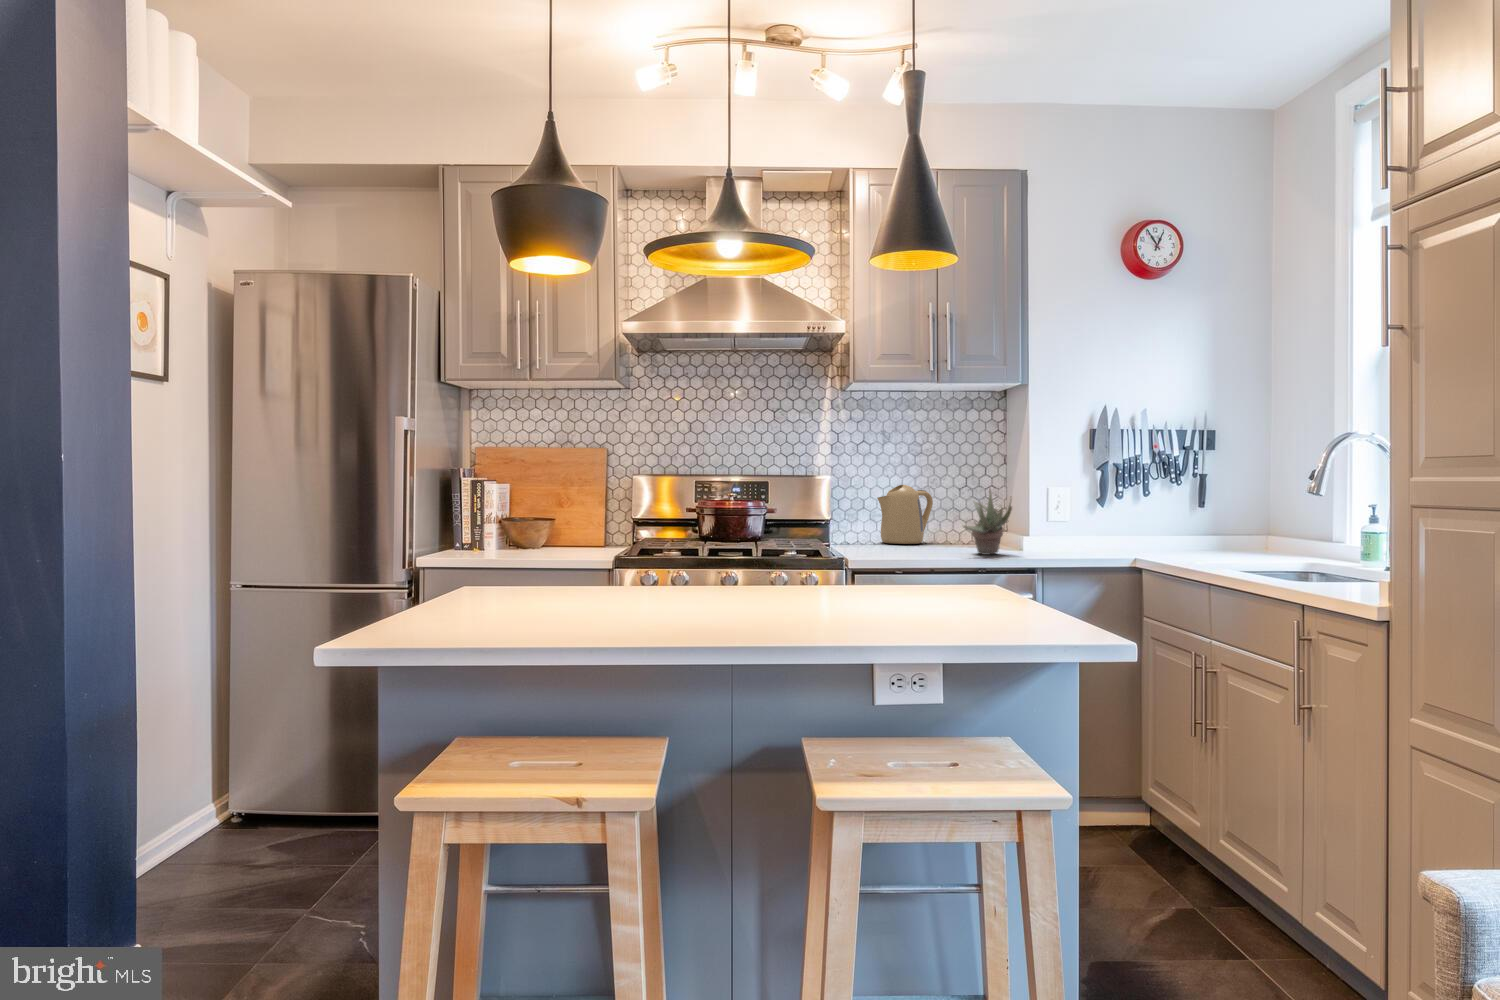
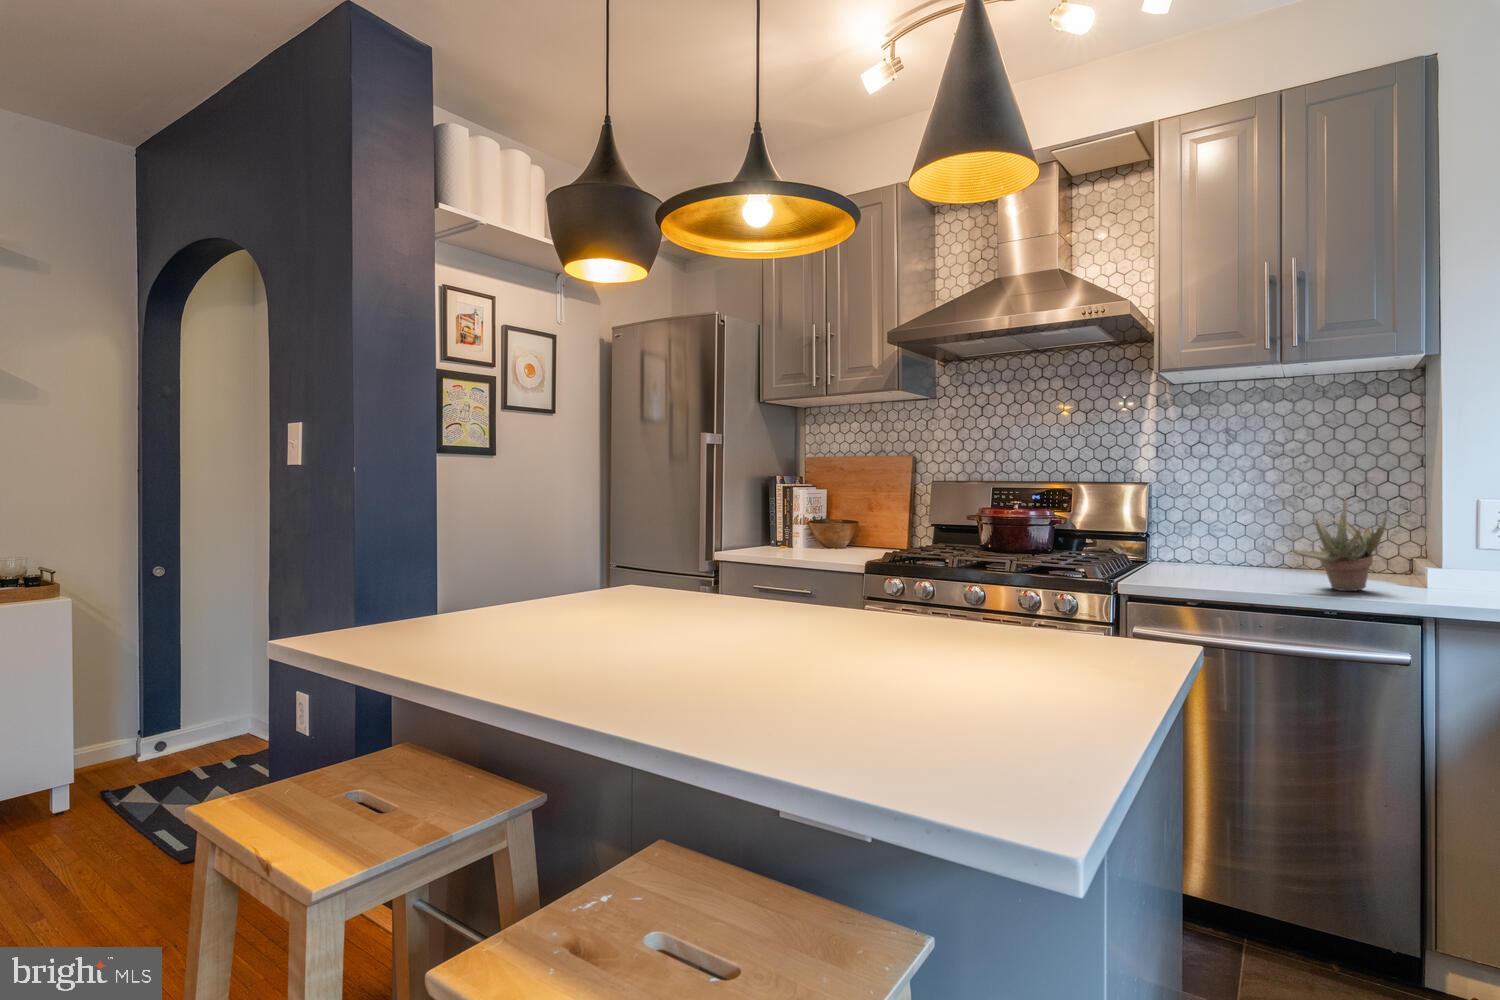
kettle: present [877,485,933,544] -> none [1210,495,1298,569]

